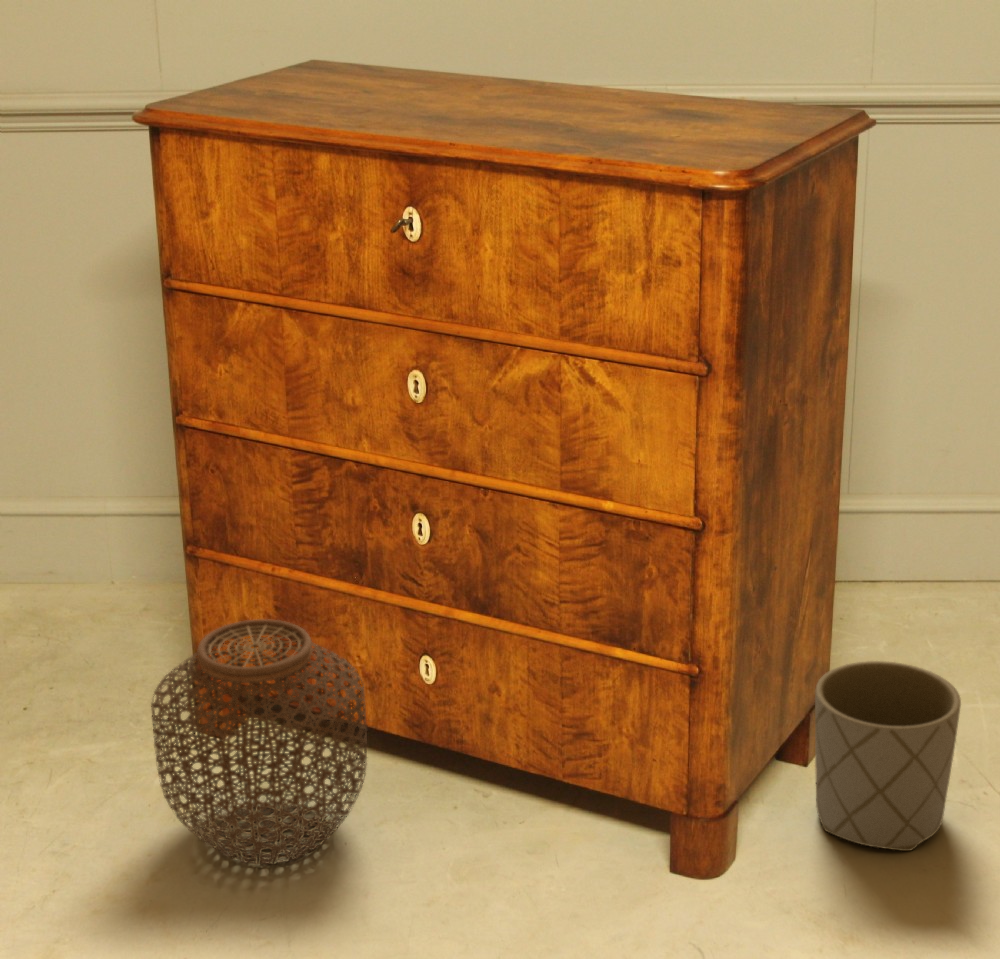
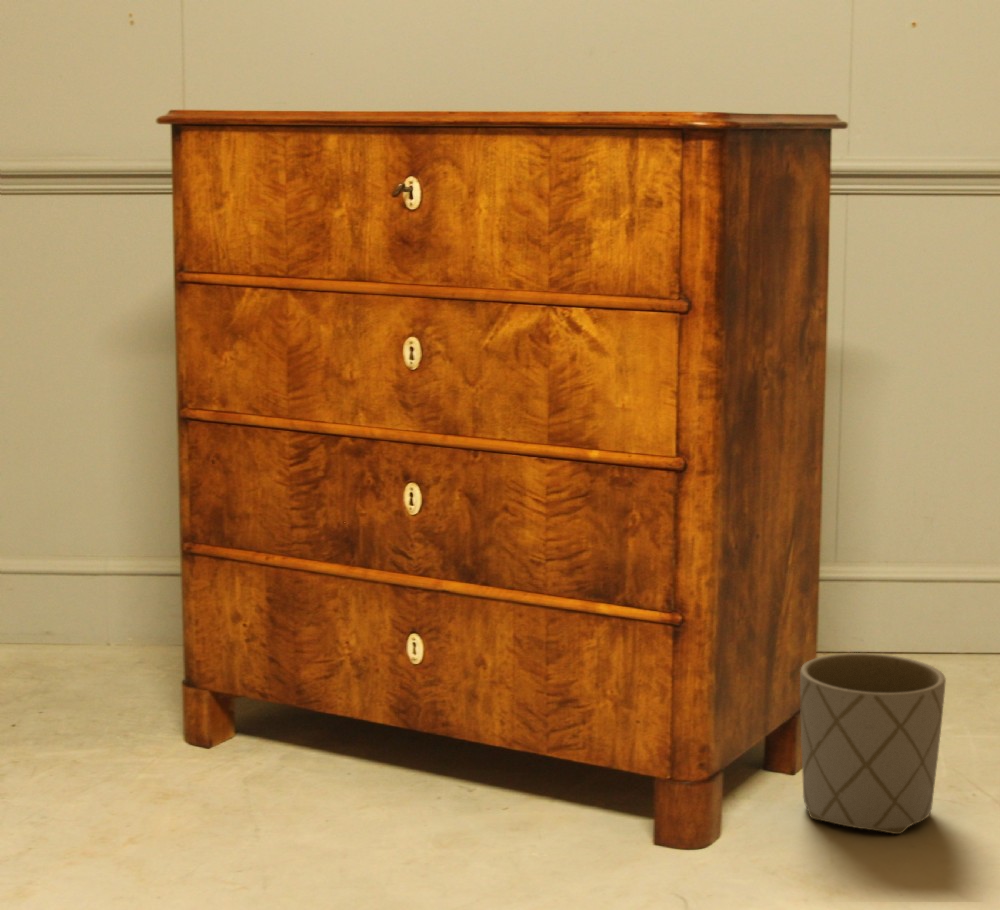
woven basket: present [151,619,367,864] -> none [138,589,351,832]

